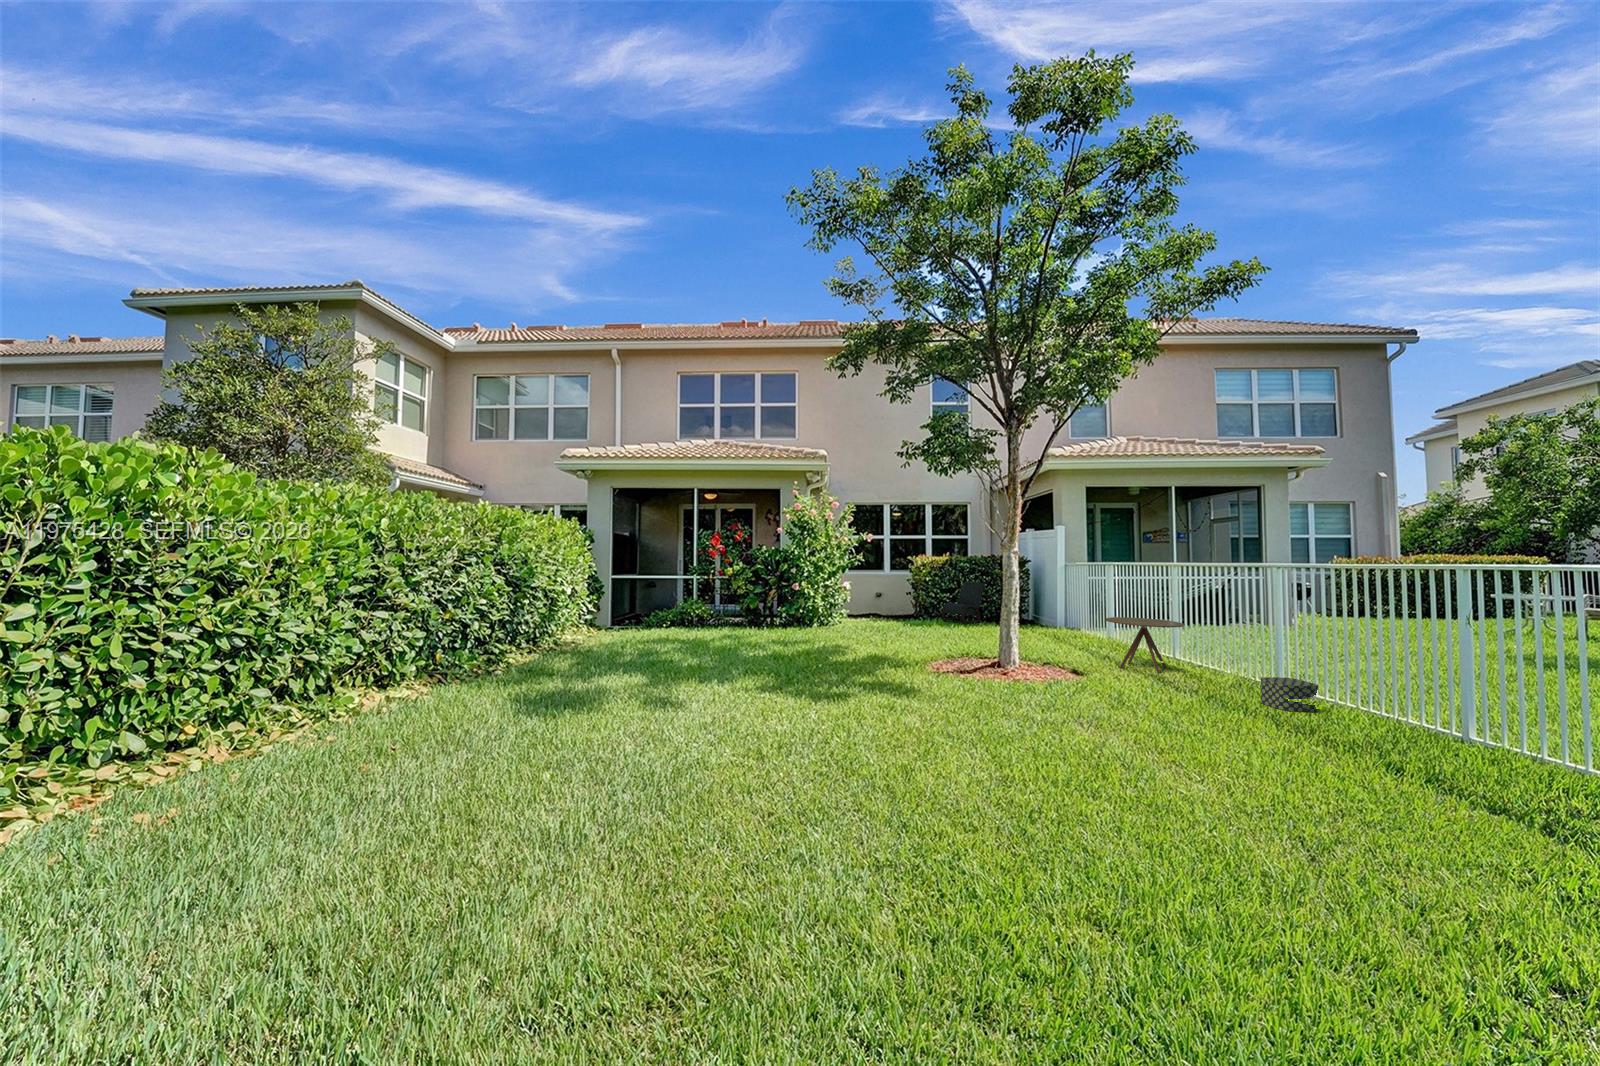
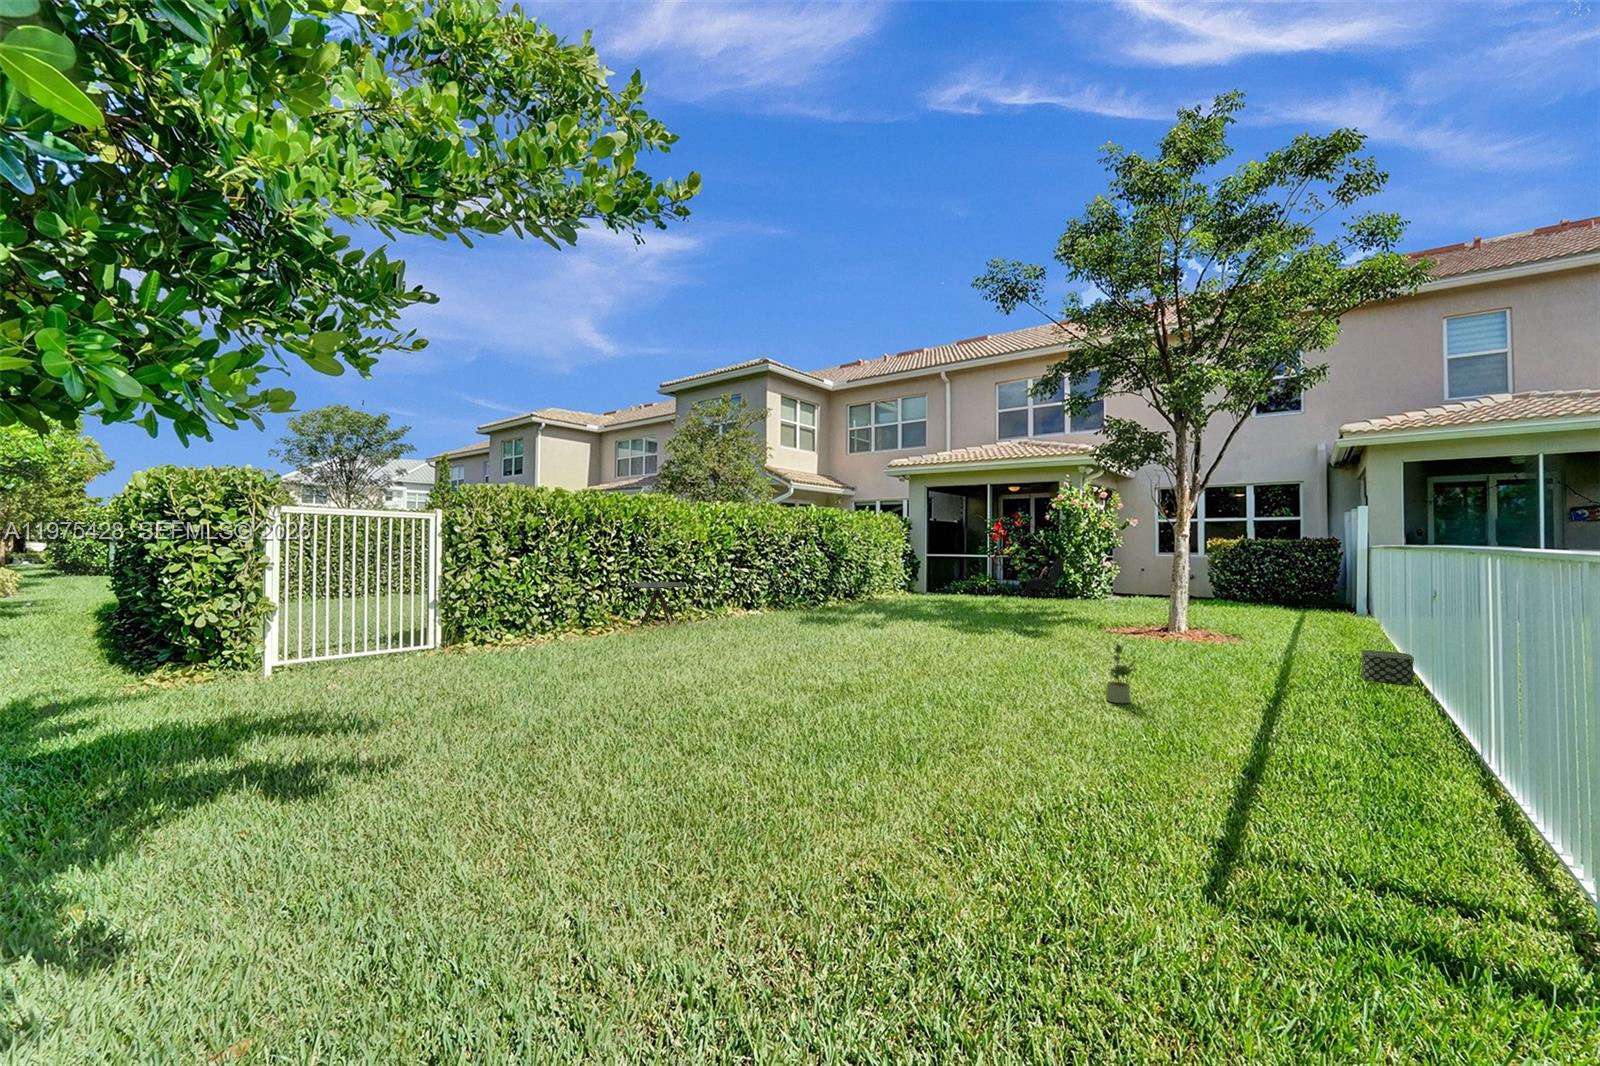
lounge chair: present [941,581,985,624] -> present [1026,559,1065,597]
round table: present [1105,617,1184,673] -> present [628,582,686,625]
potted plant: none [1300,728,1358,821] -> present [1106,644,1135,703]

